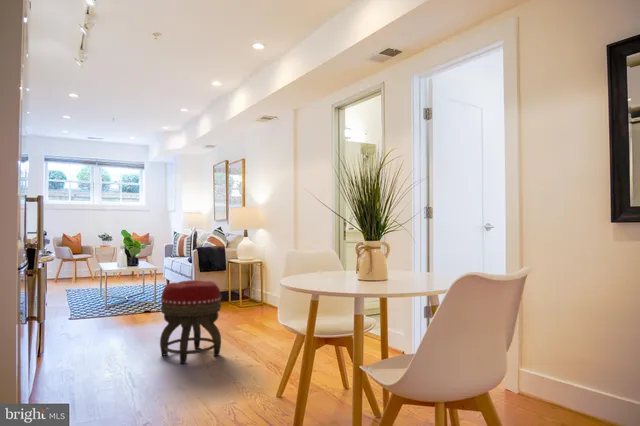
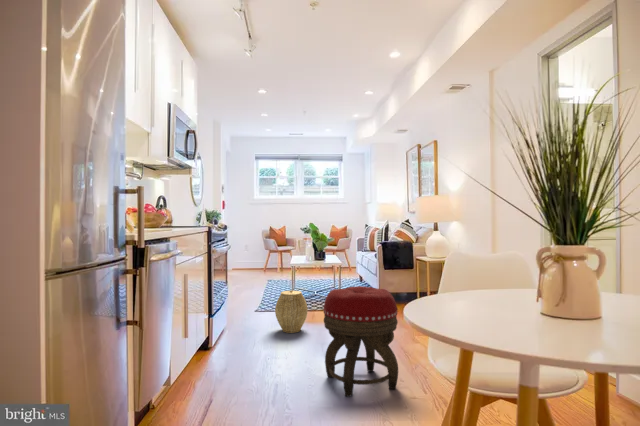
woven basket: none [97,292,131,332] -> present [275,290,308,333]

